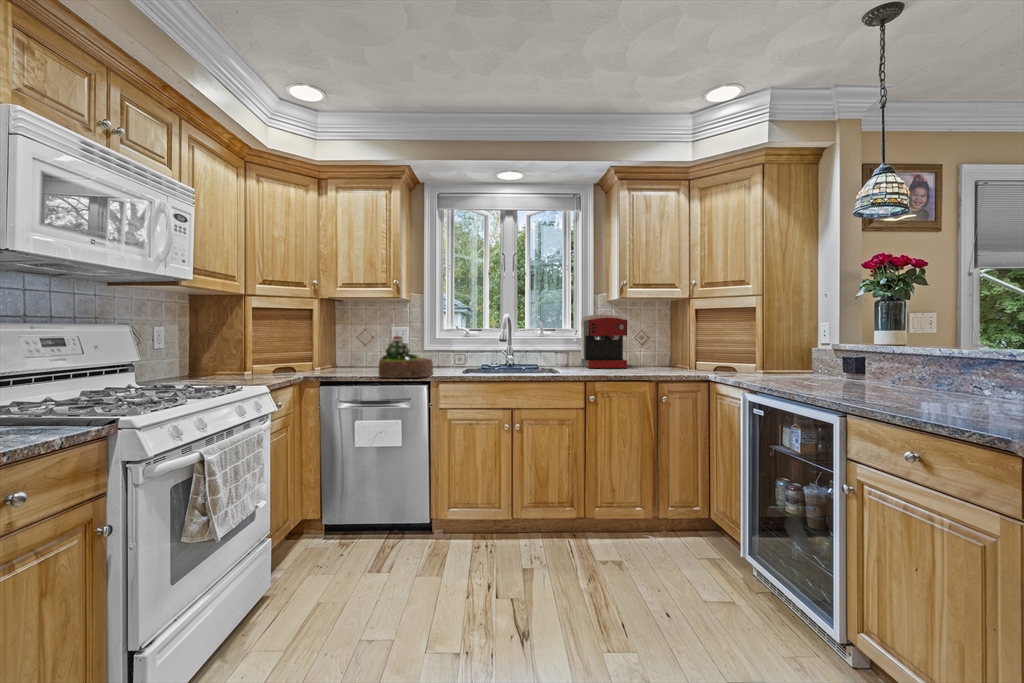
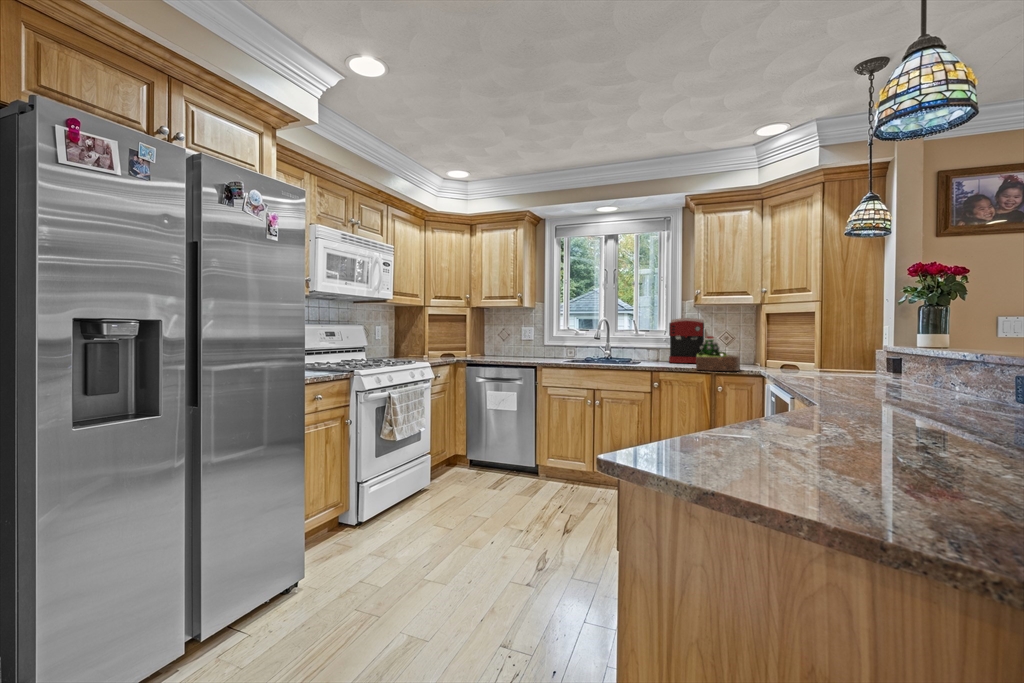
succulent plant: present [378,336,433,378] -> present [696,336,740,371]

